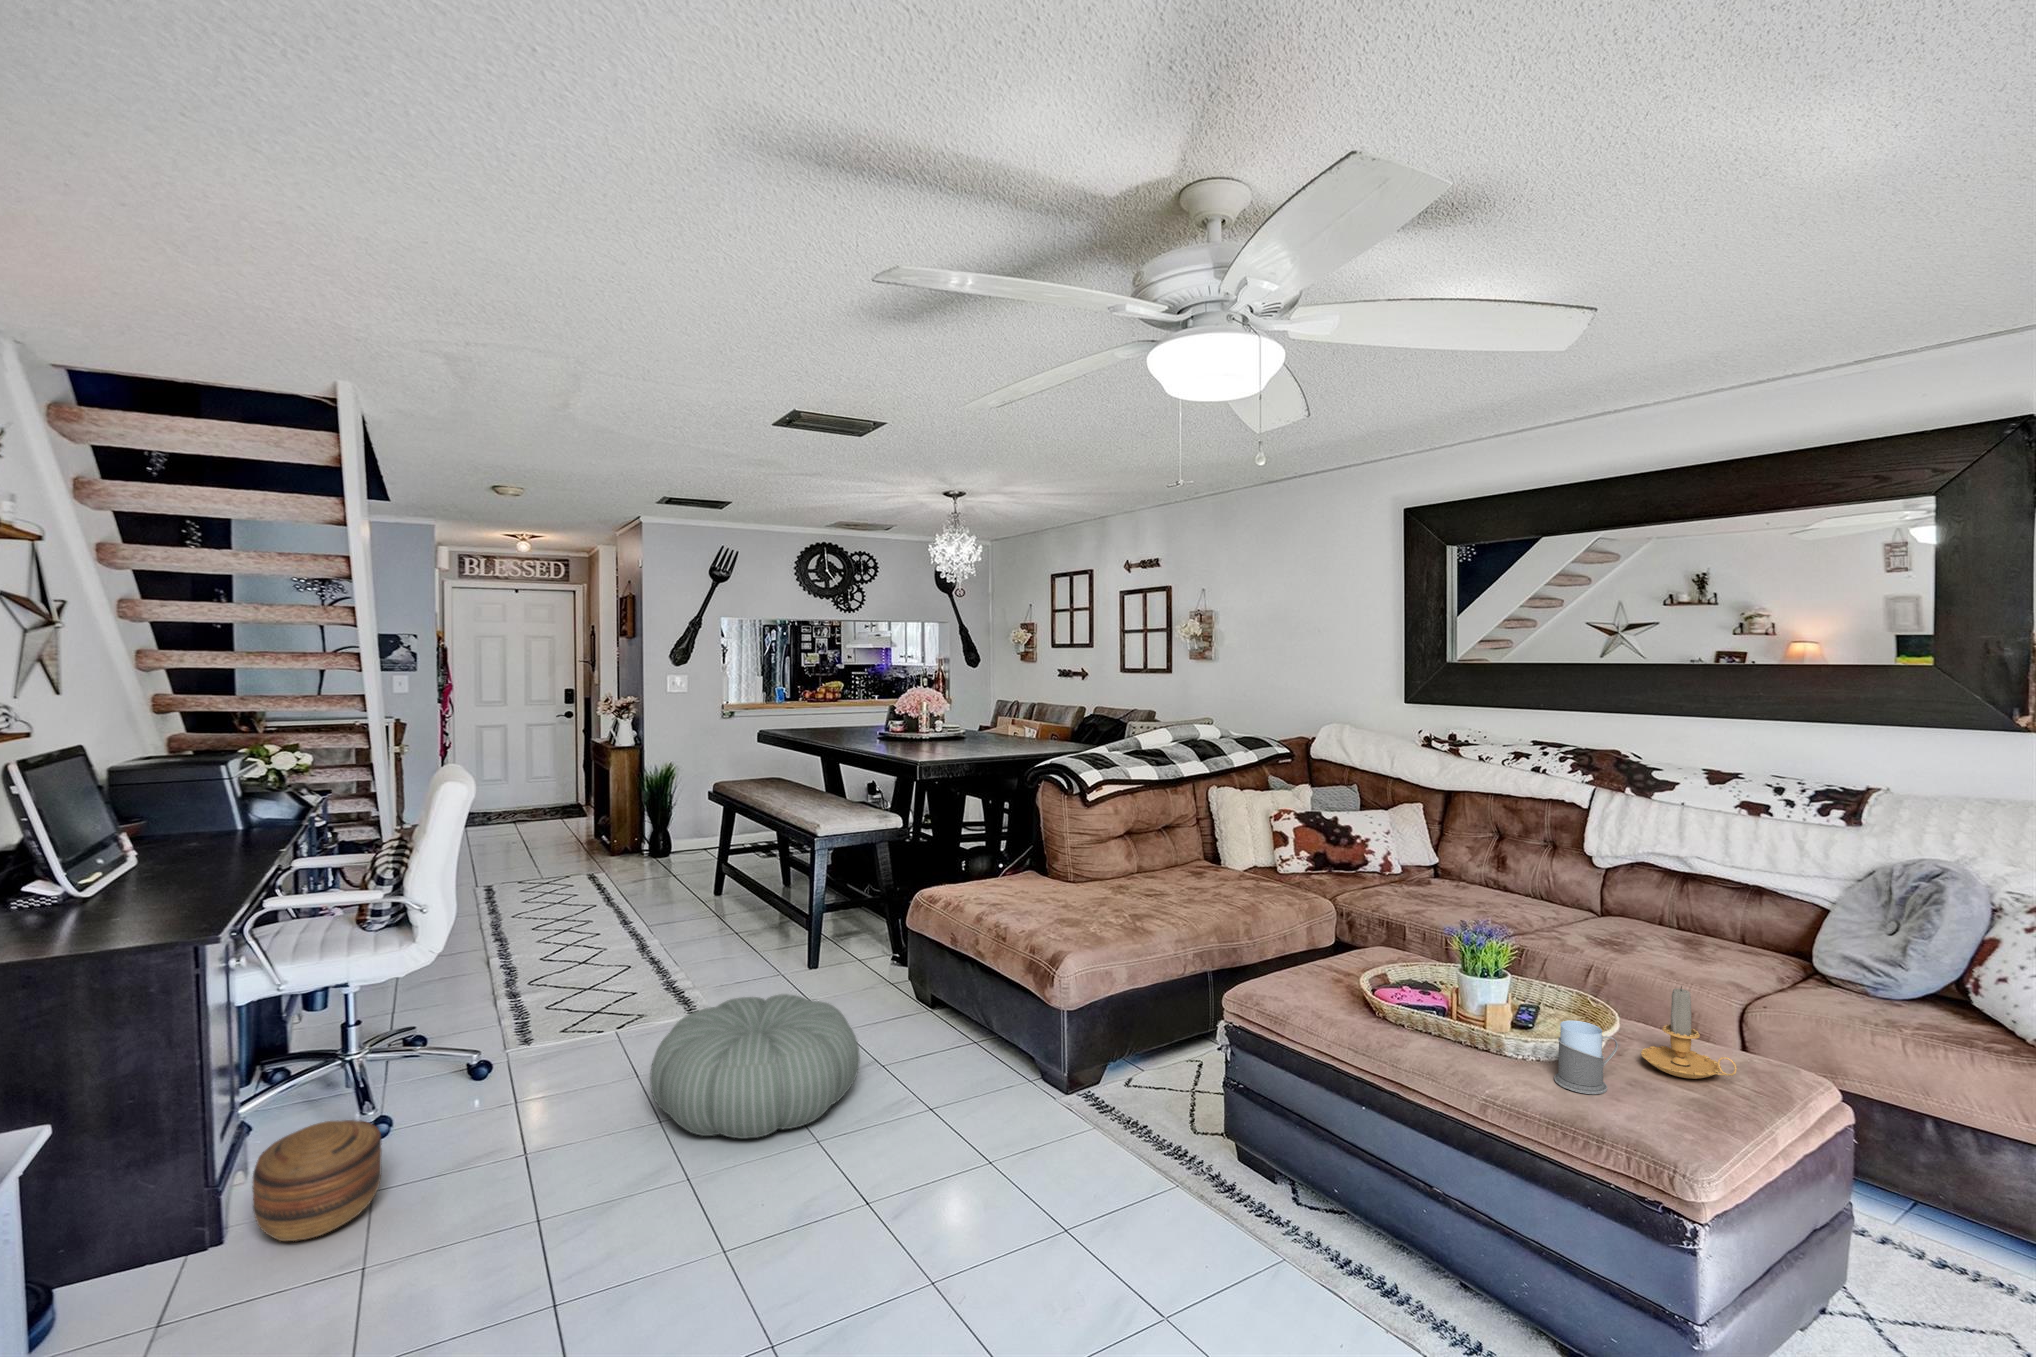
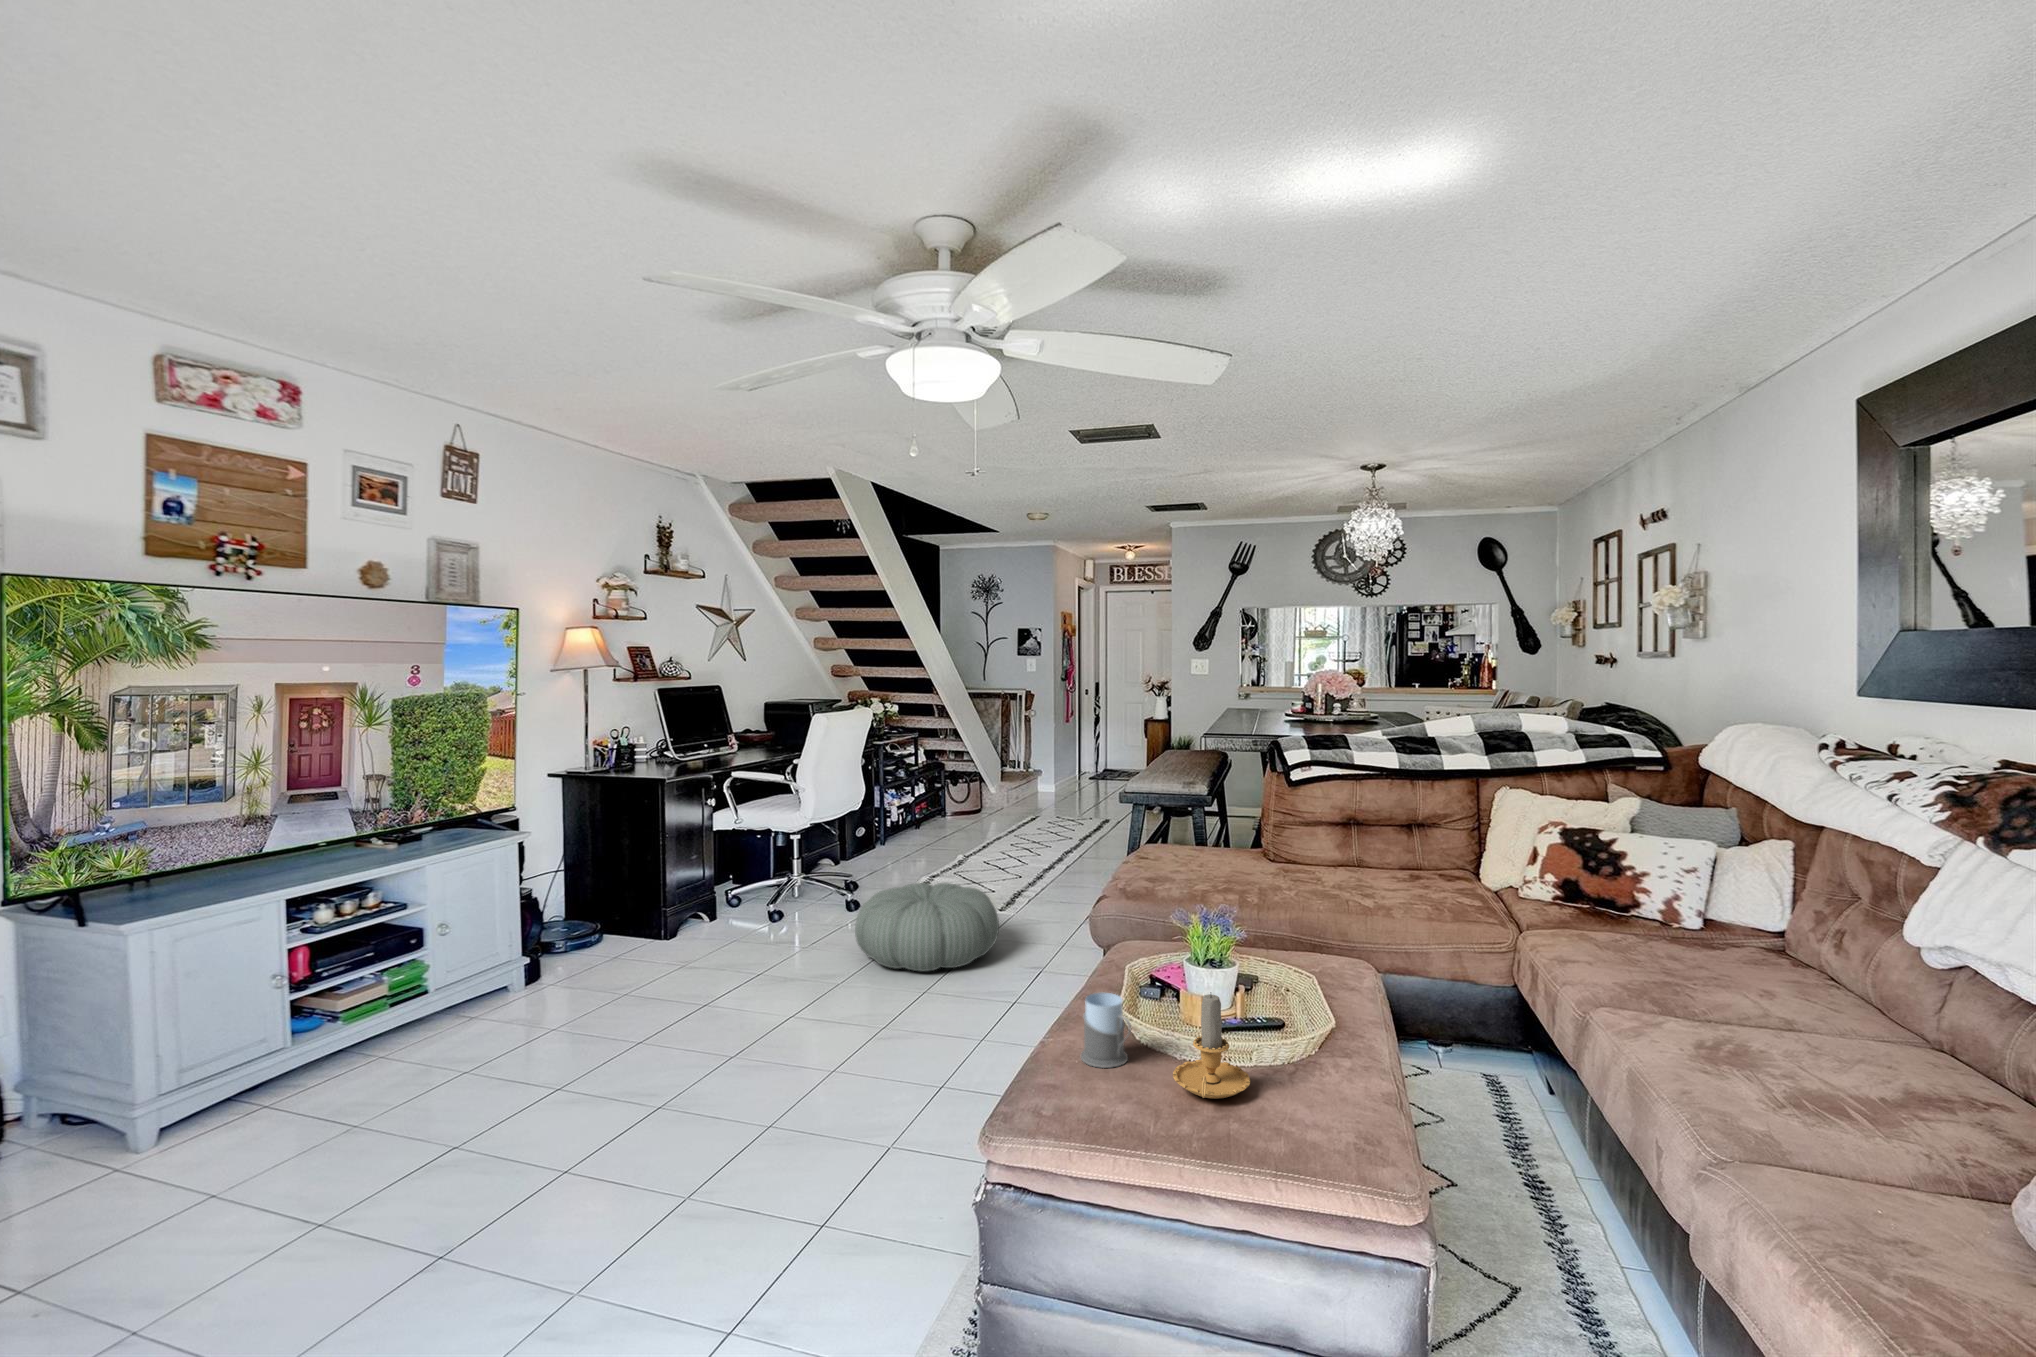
basket: present [252,1120,382,1241] -> none [677,884,736,939]

